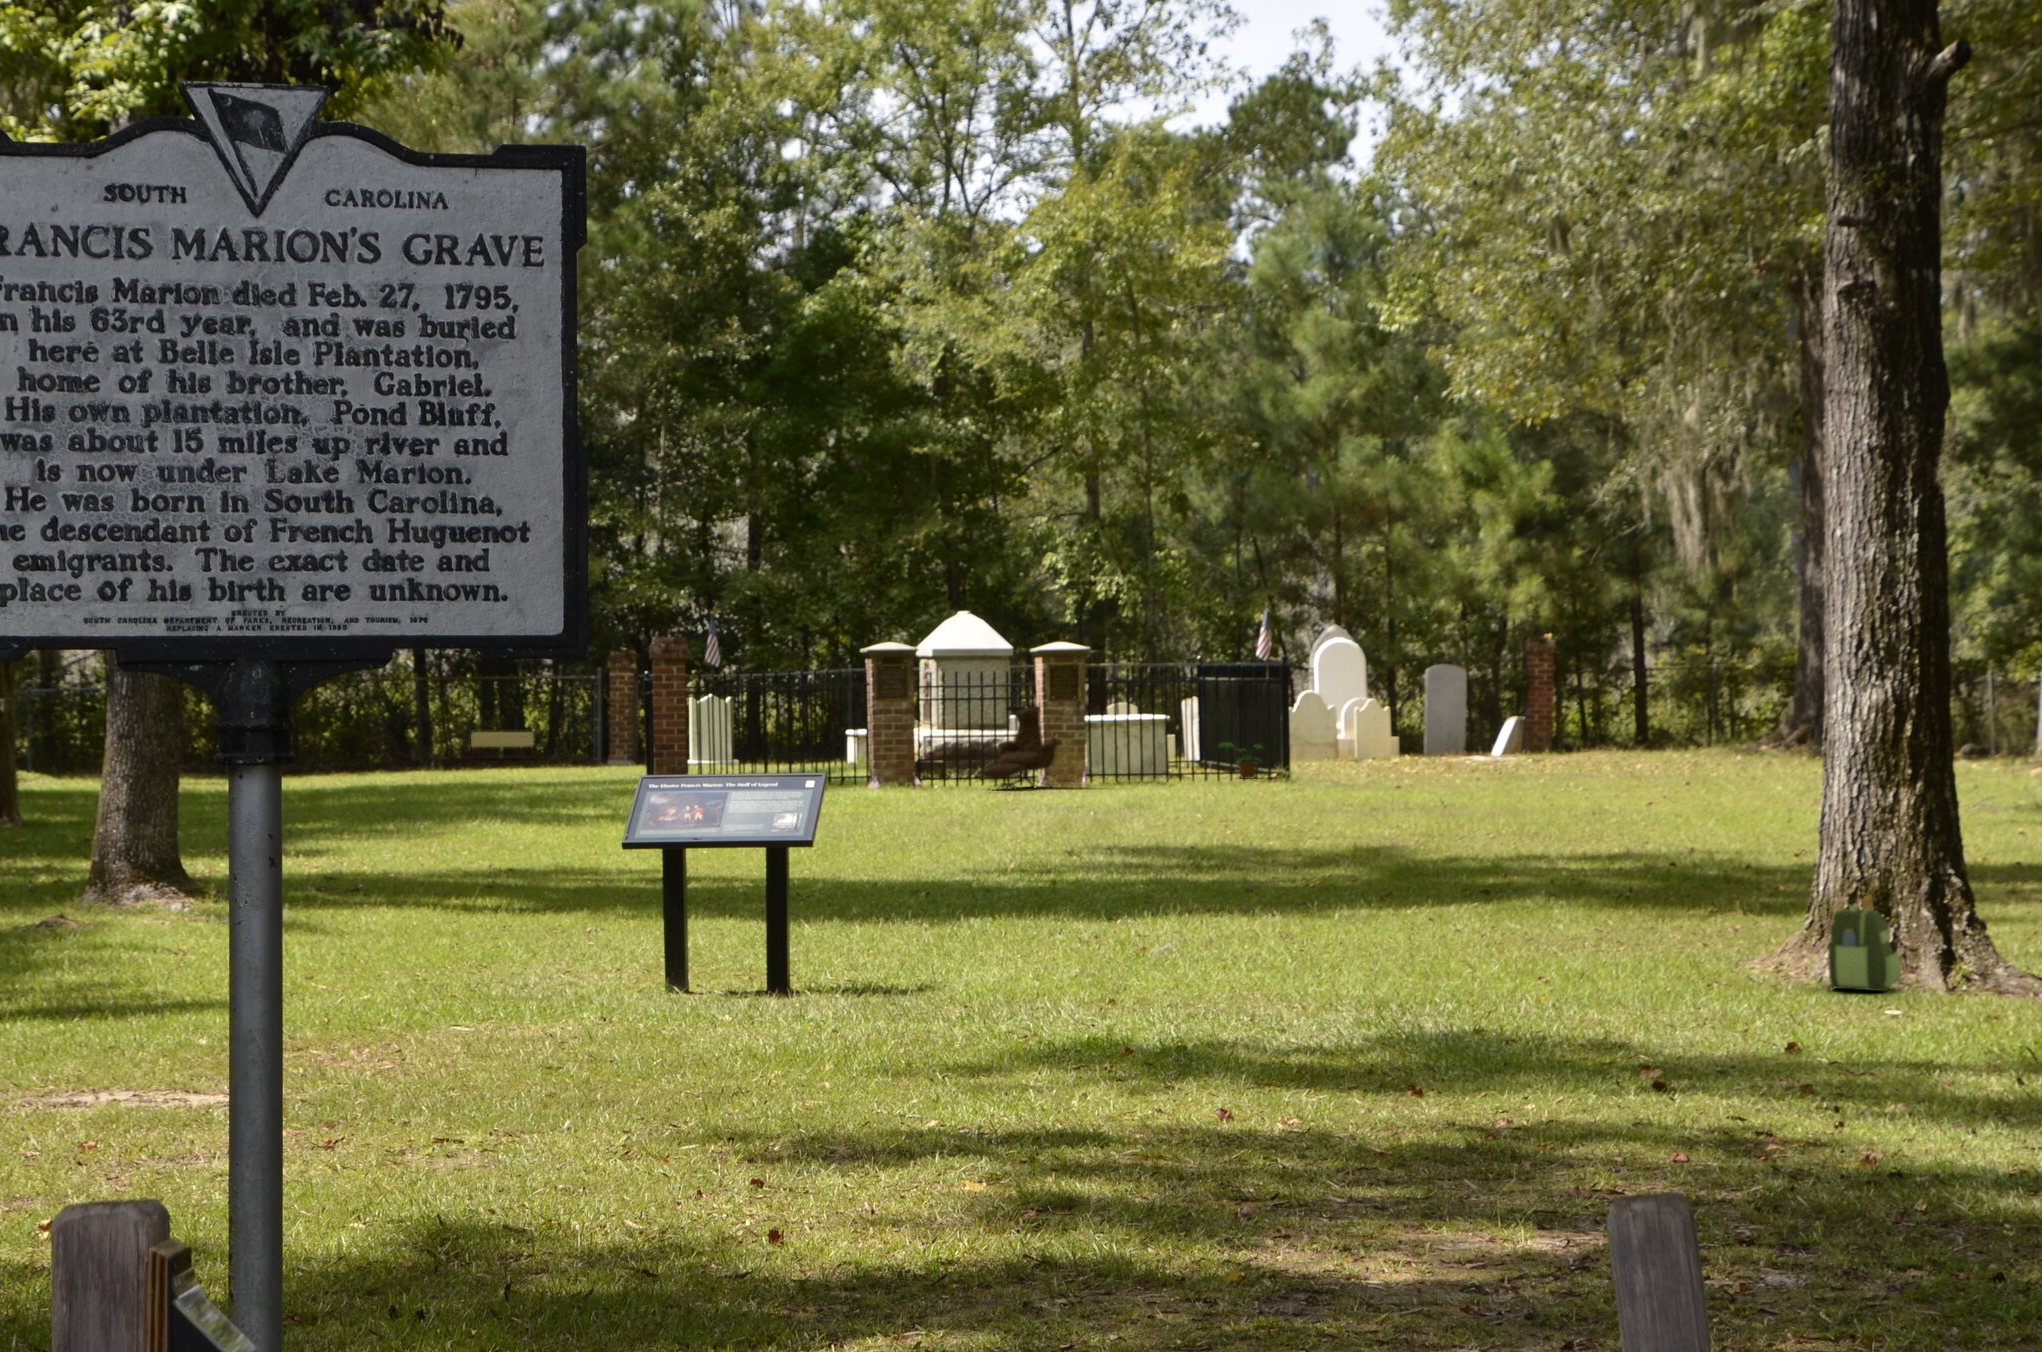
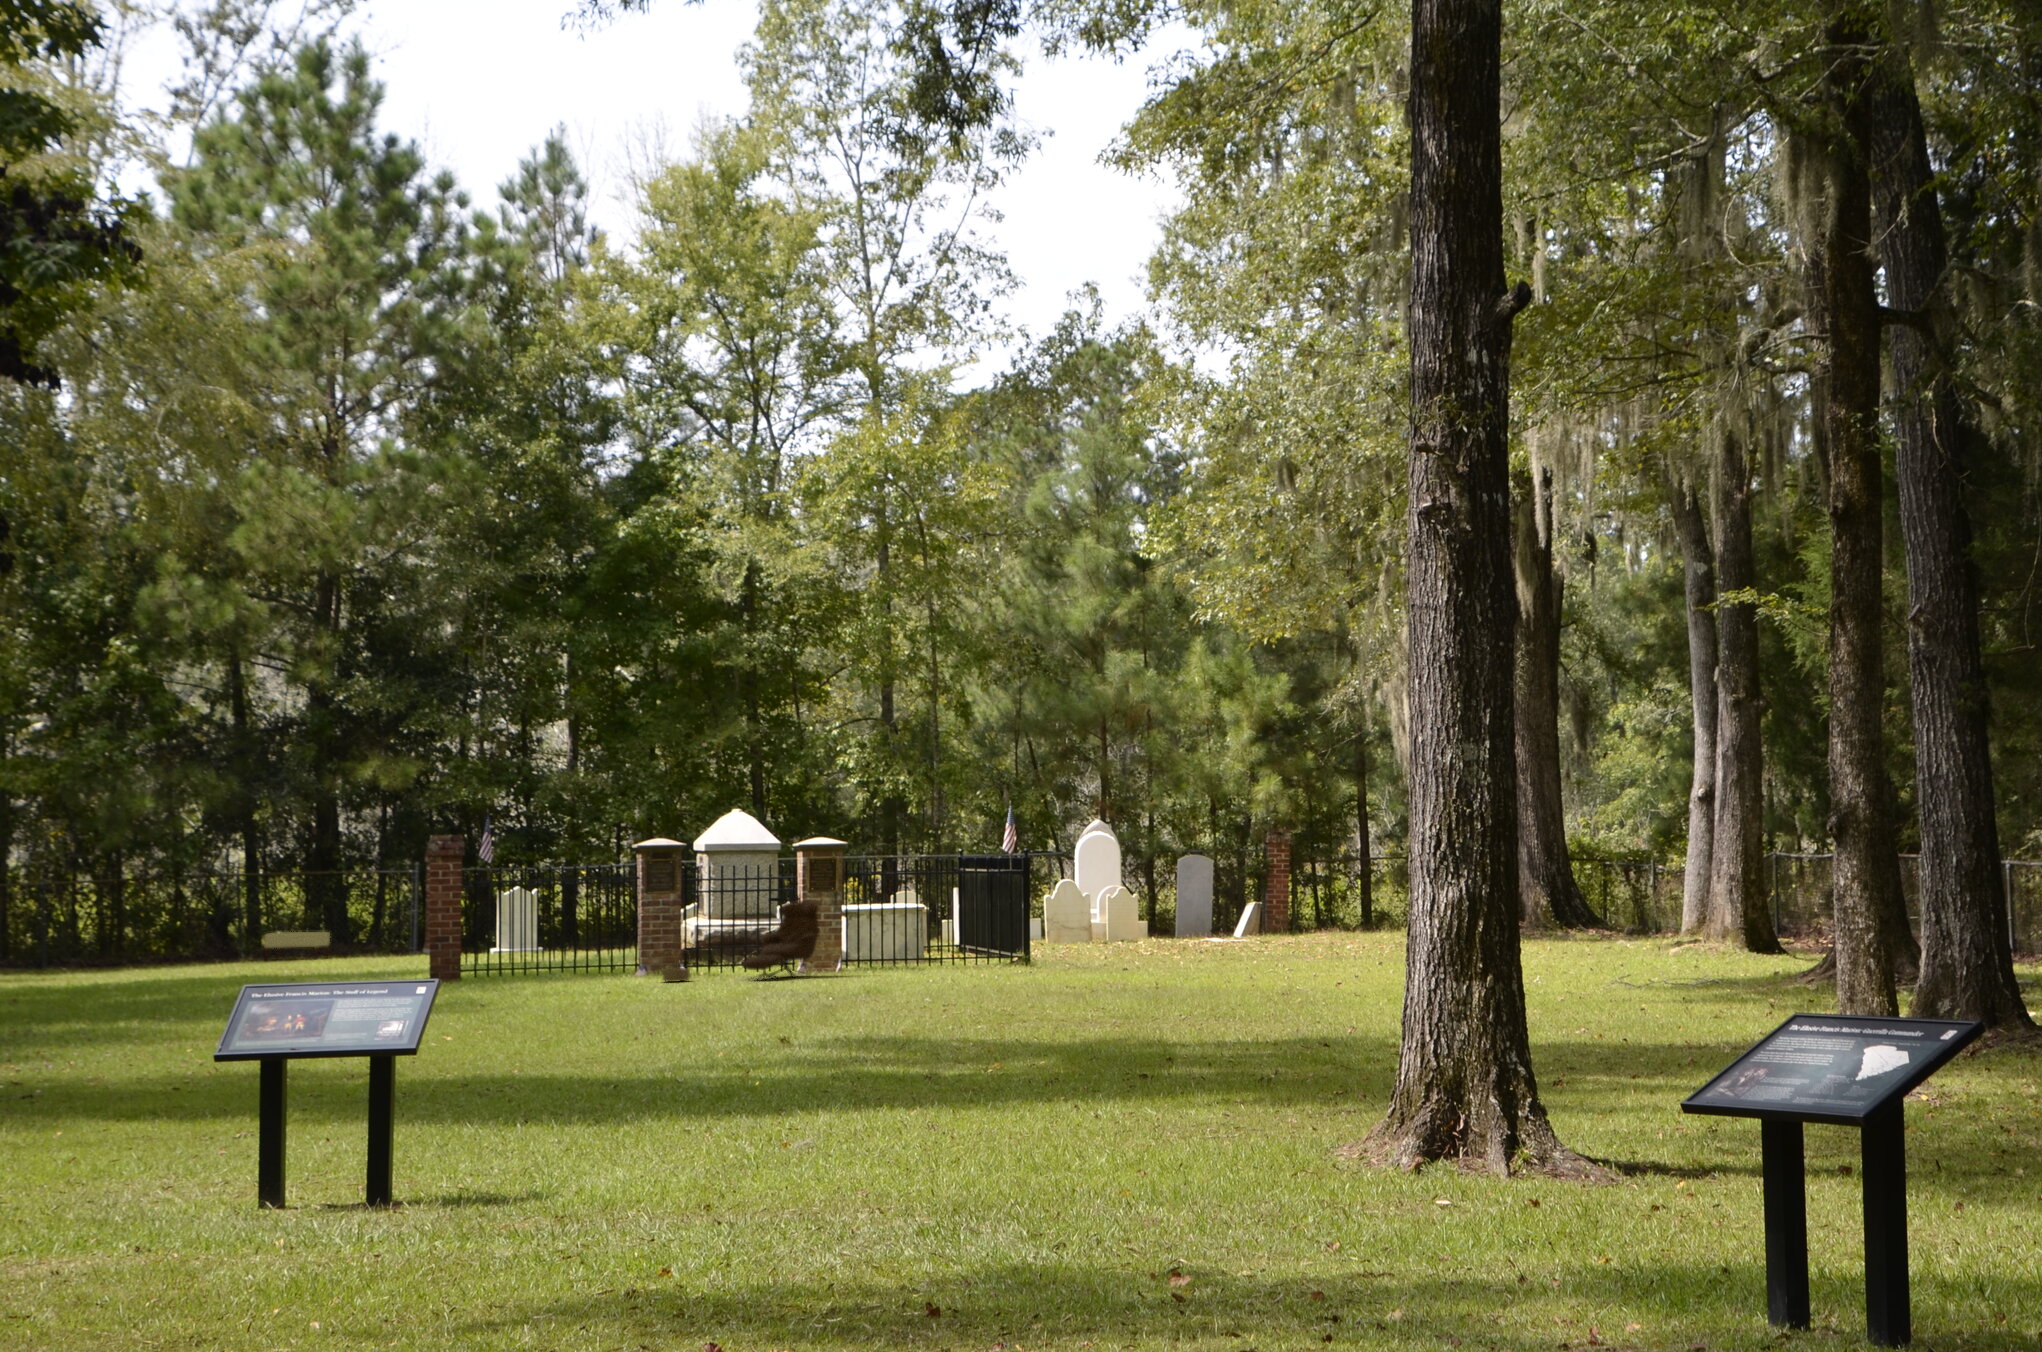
potted plant: present [1219,743,1263,779] -> none [968,930,1011,963]
basket: none [896,756,926,789] -> present [662,952,690,982]
backpack: present [1828,894,1901,991] -> none [1406,1083,1472,1178]

